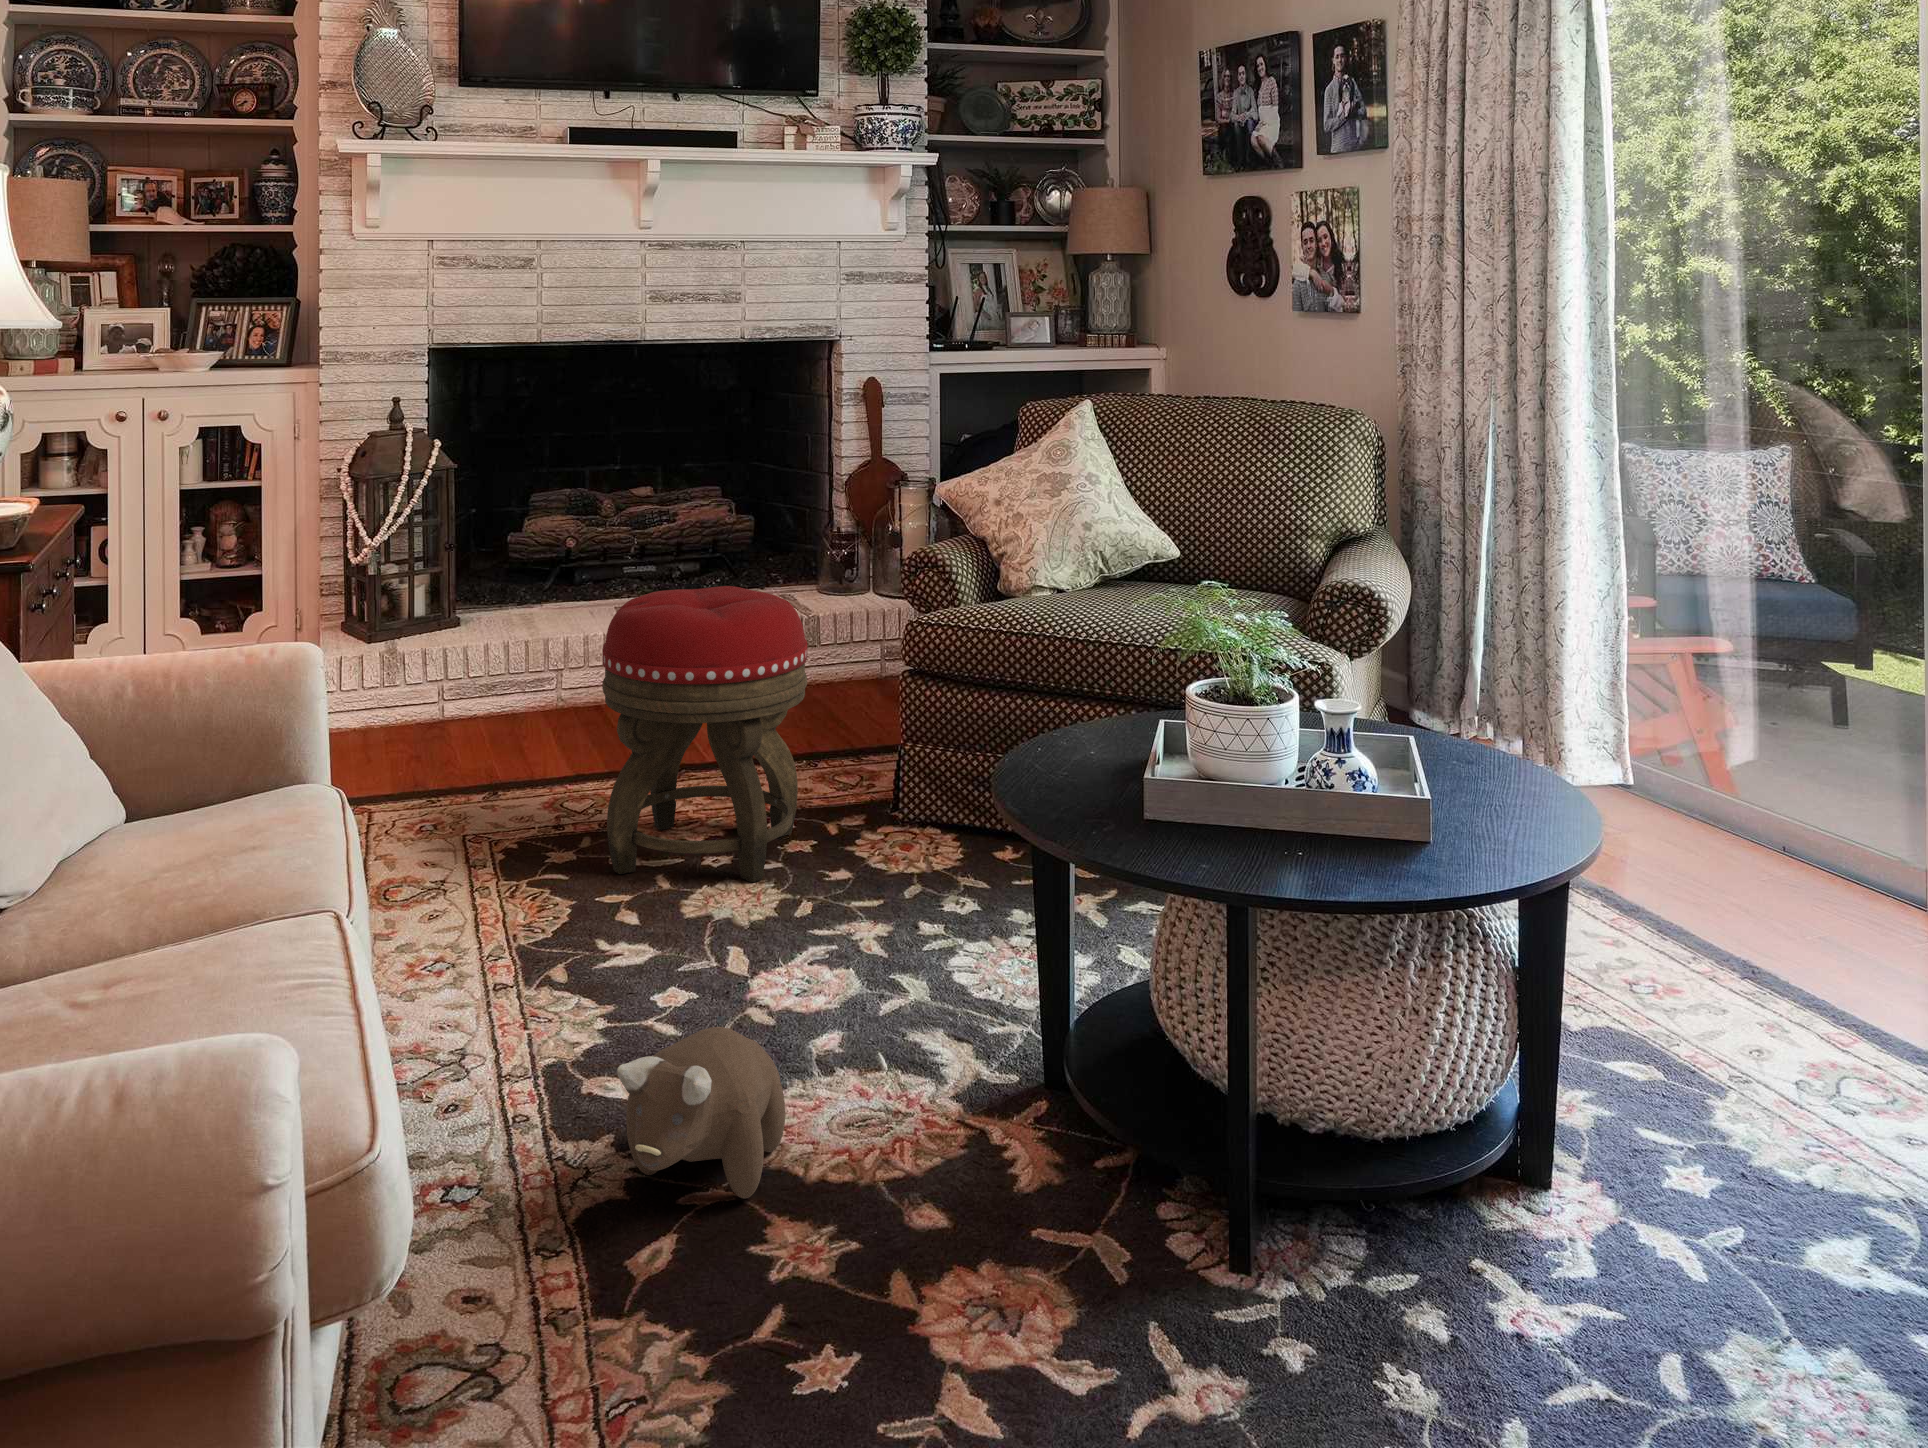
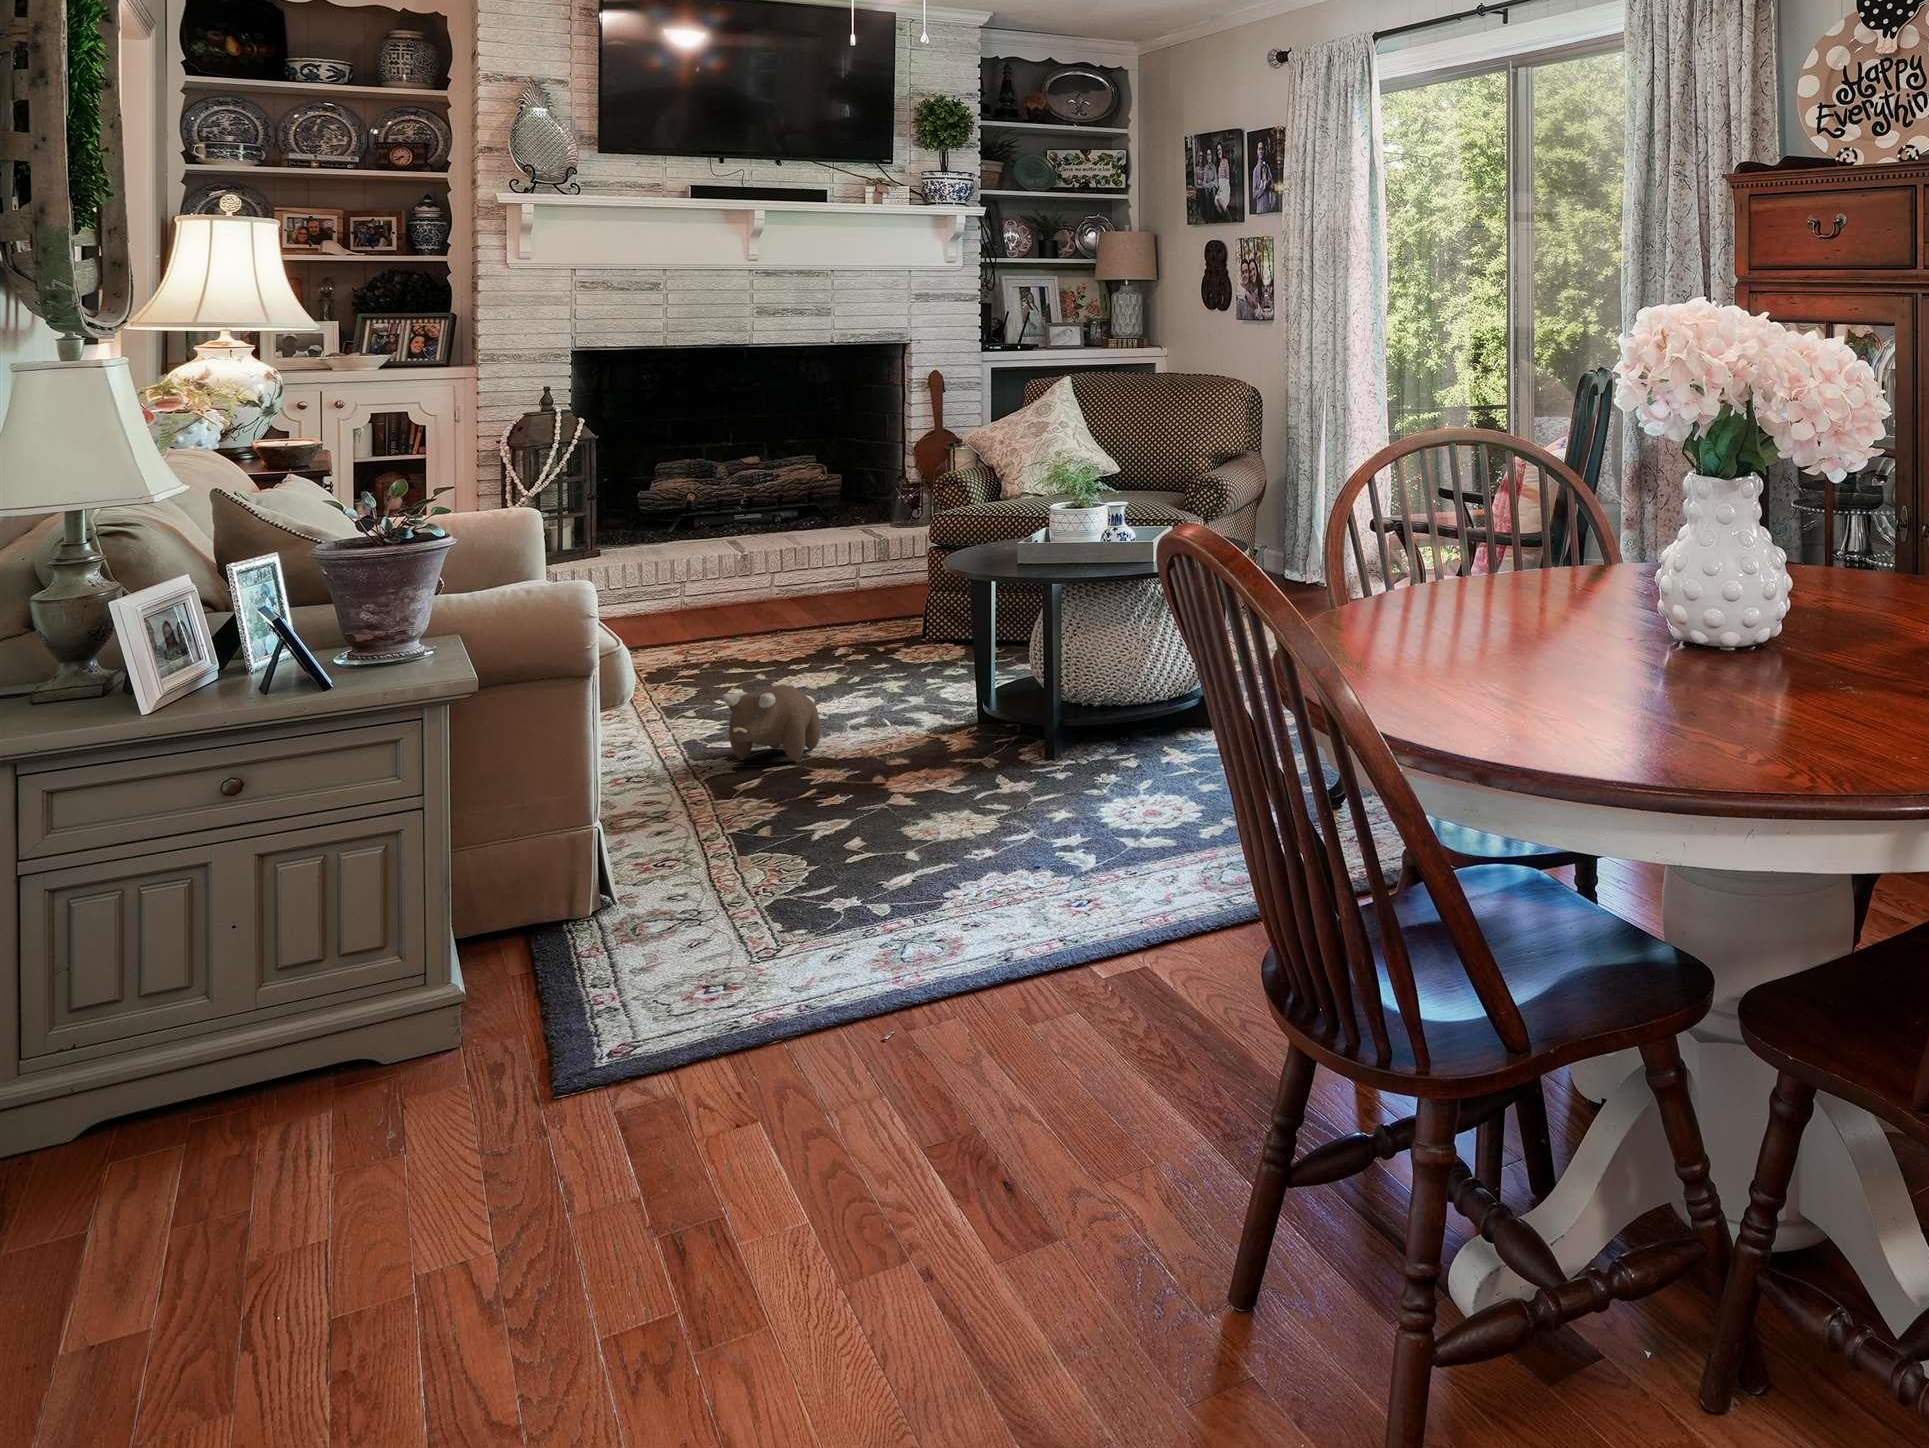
footstool: present [602,586,807,882] -> none [717,496,860,674]

